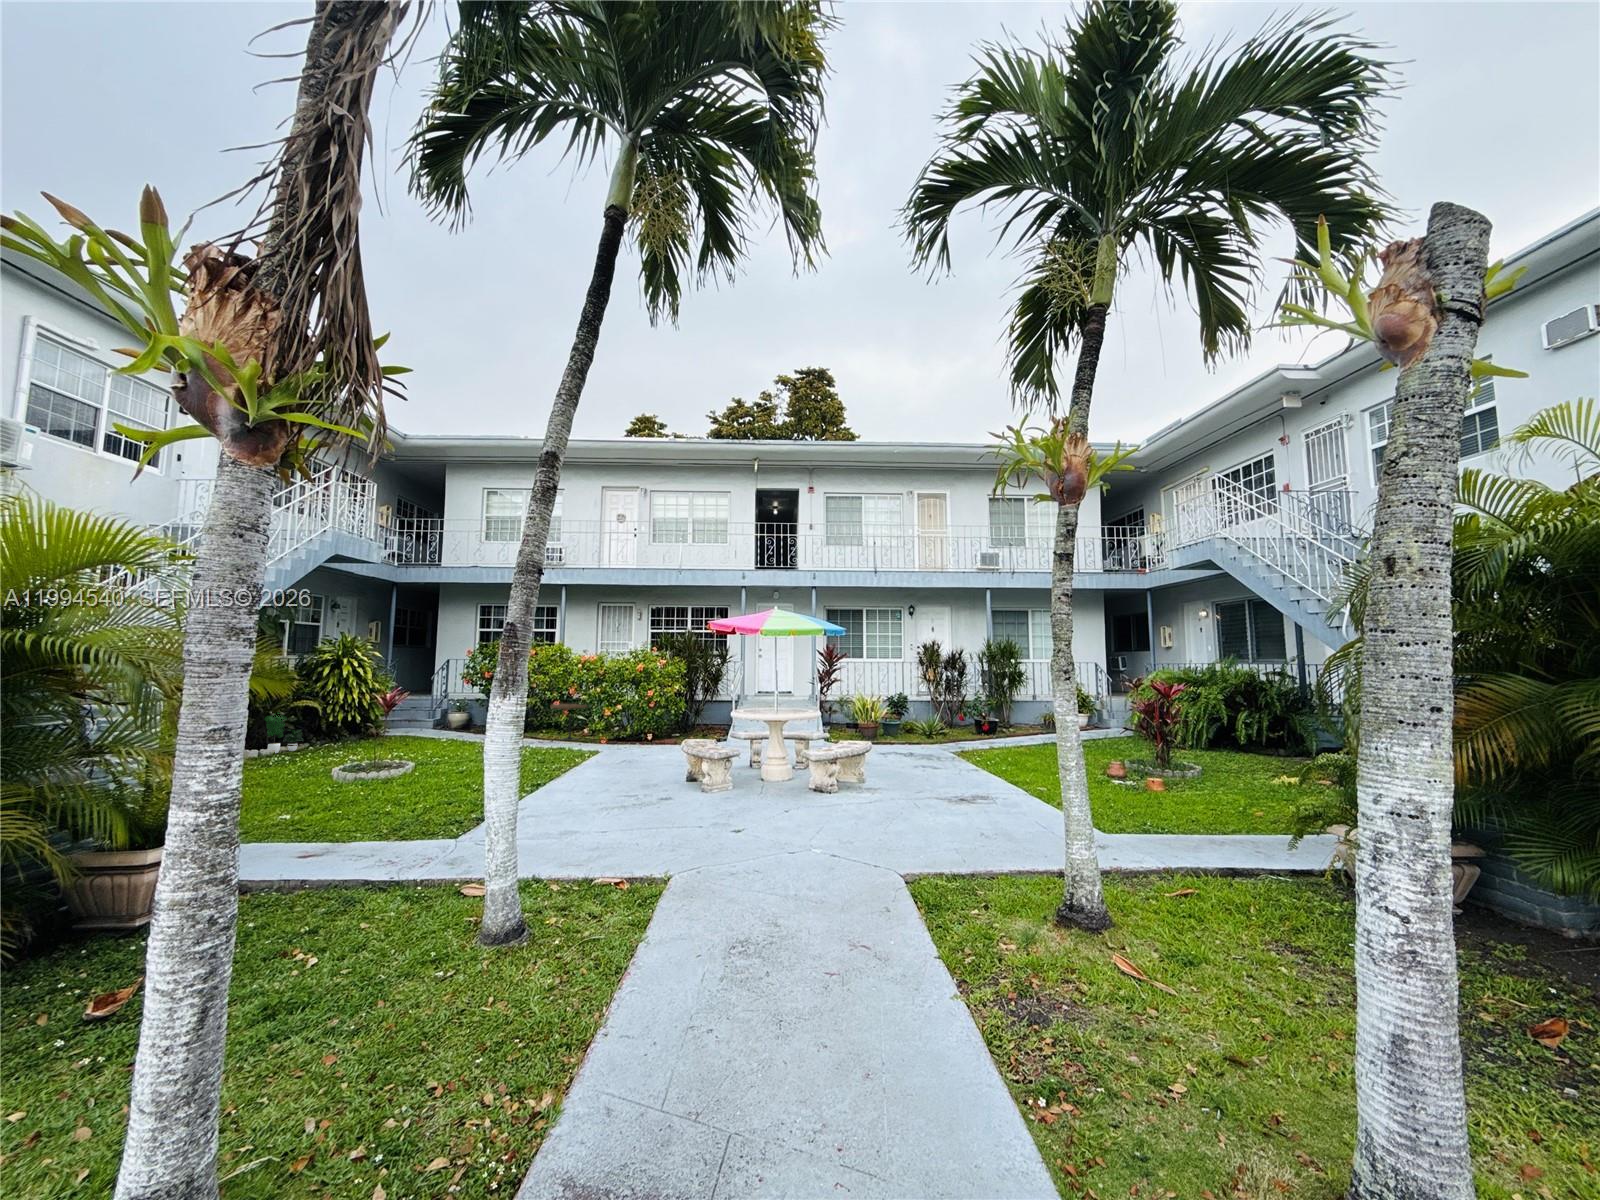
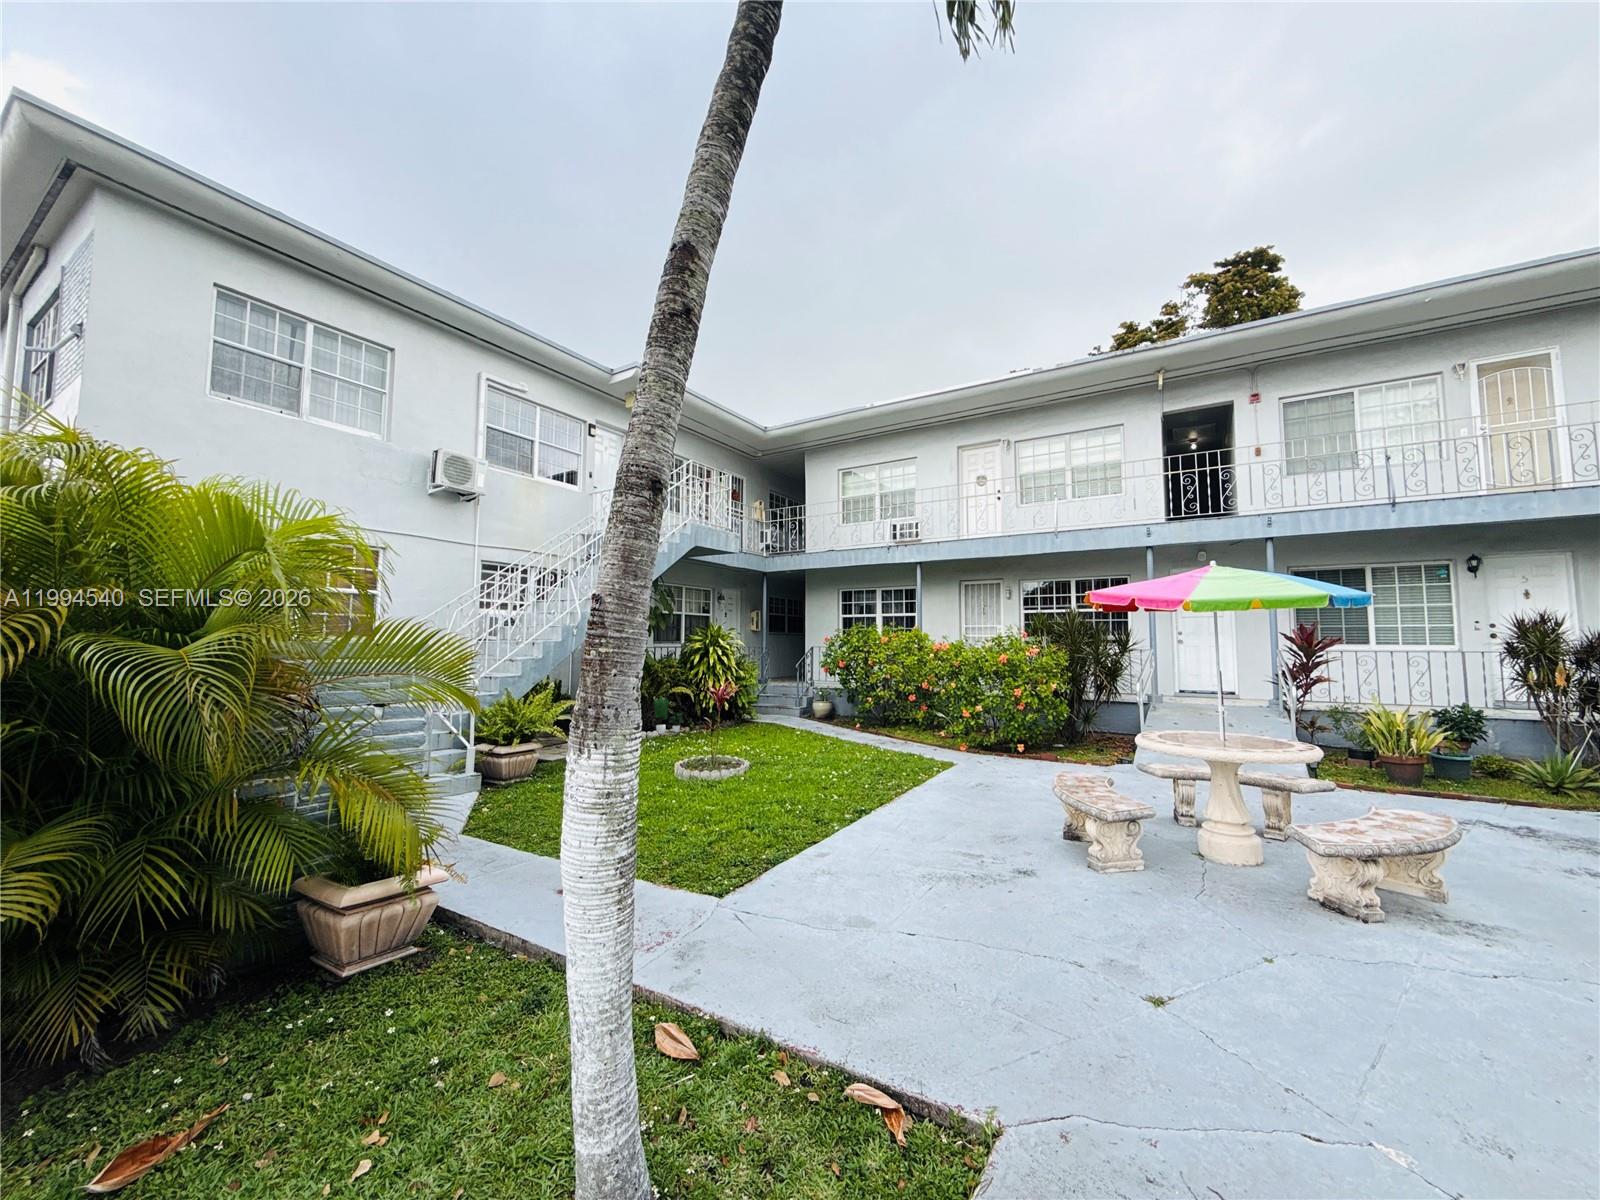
side table: present [551,704,587,741] -> none [901,698,946,743]

